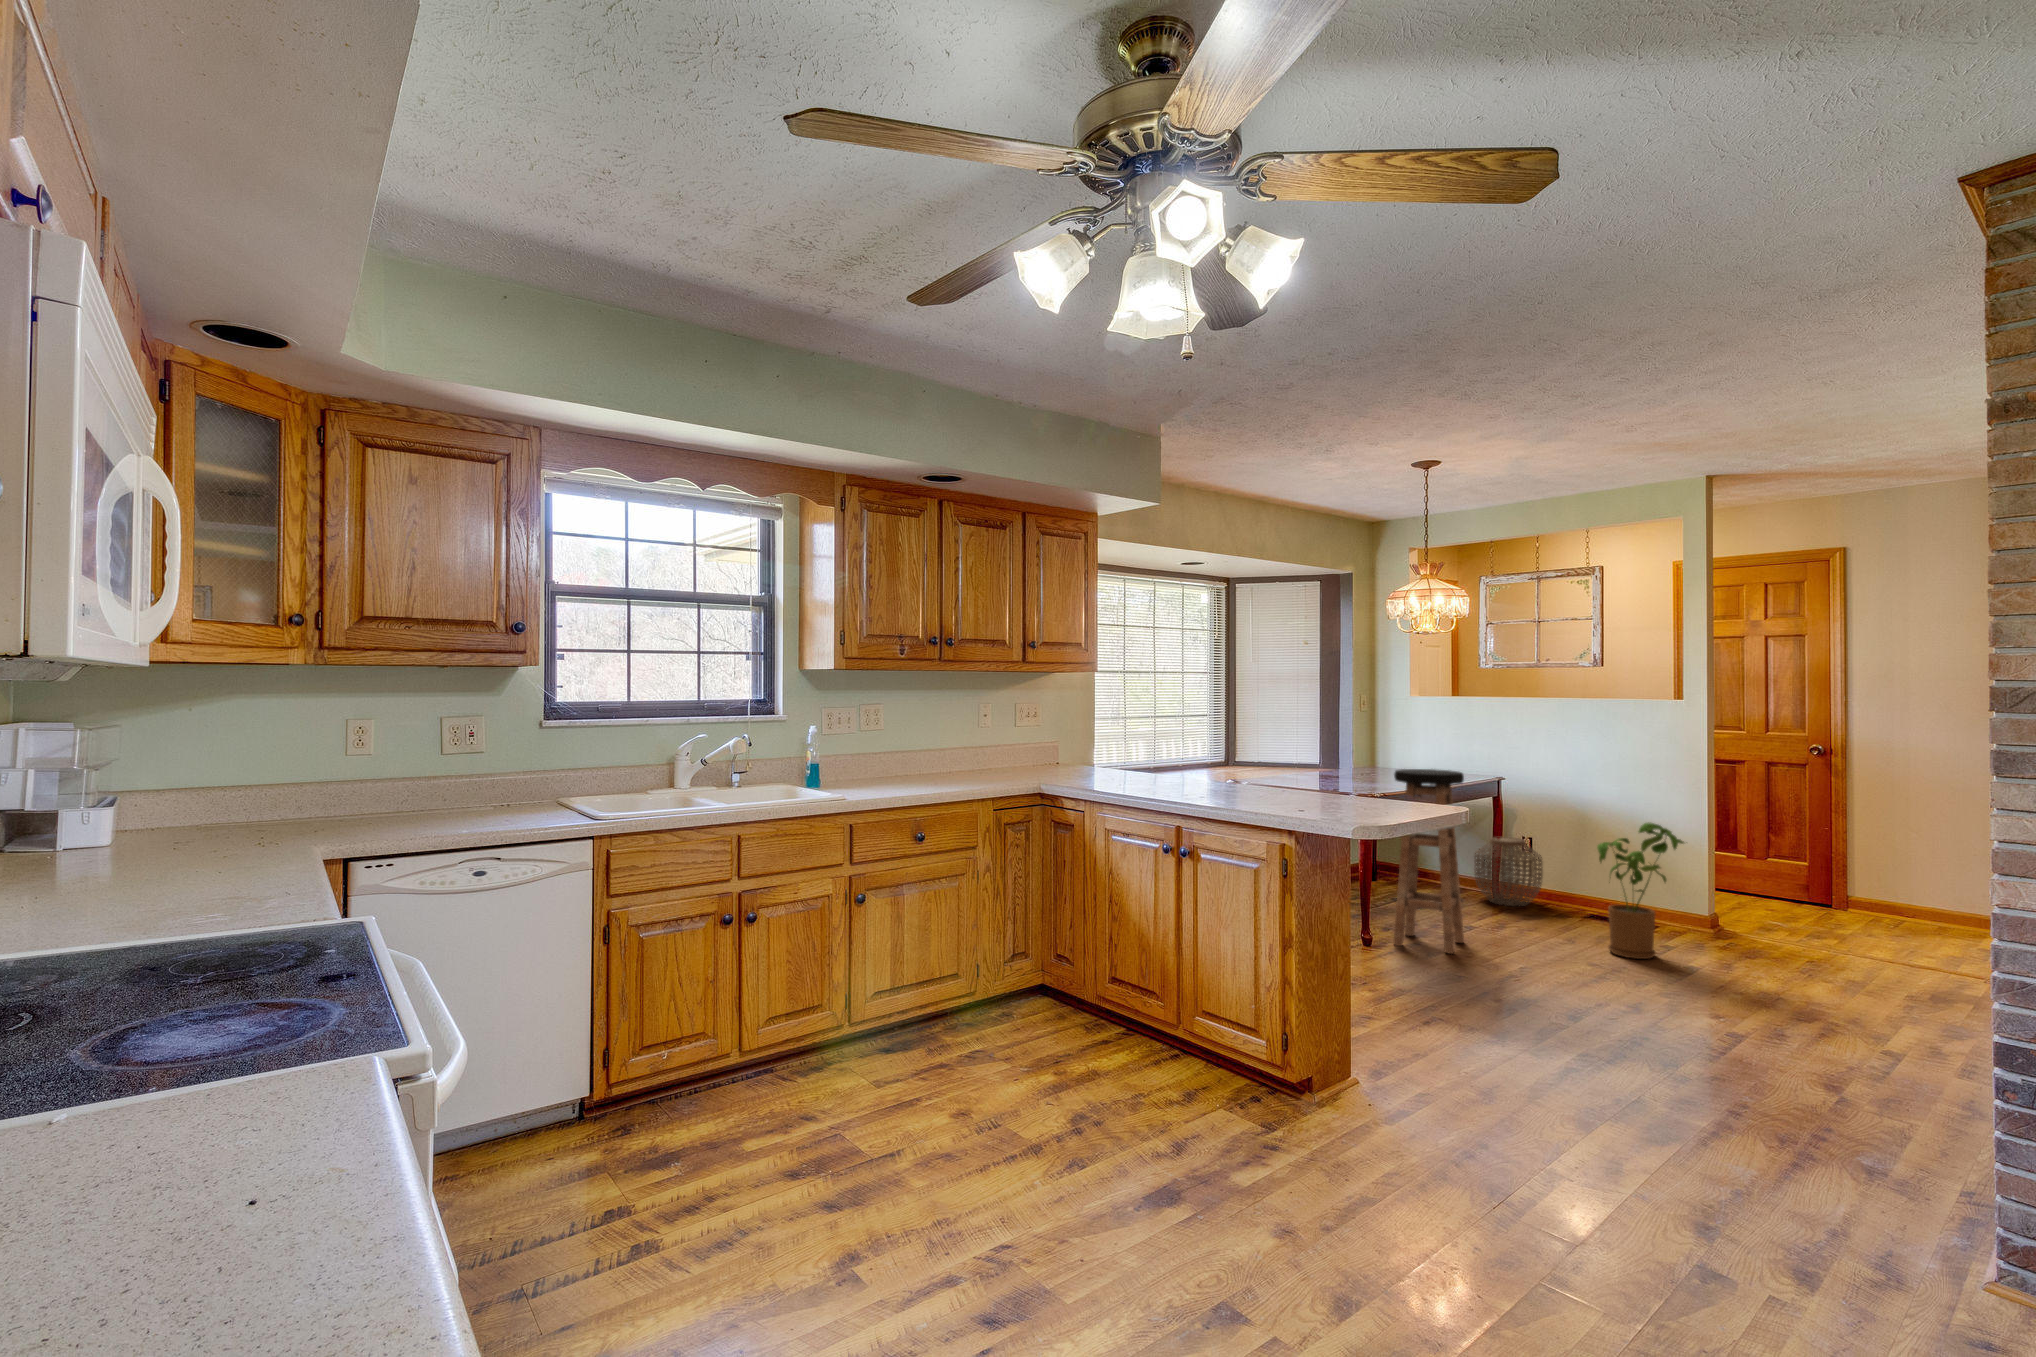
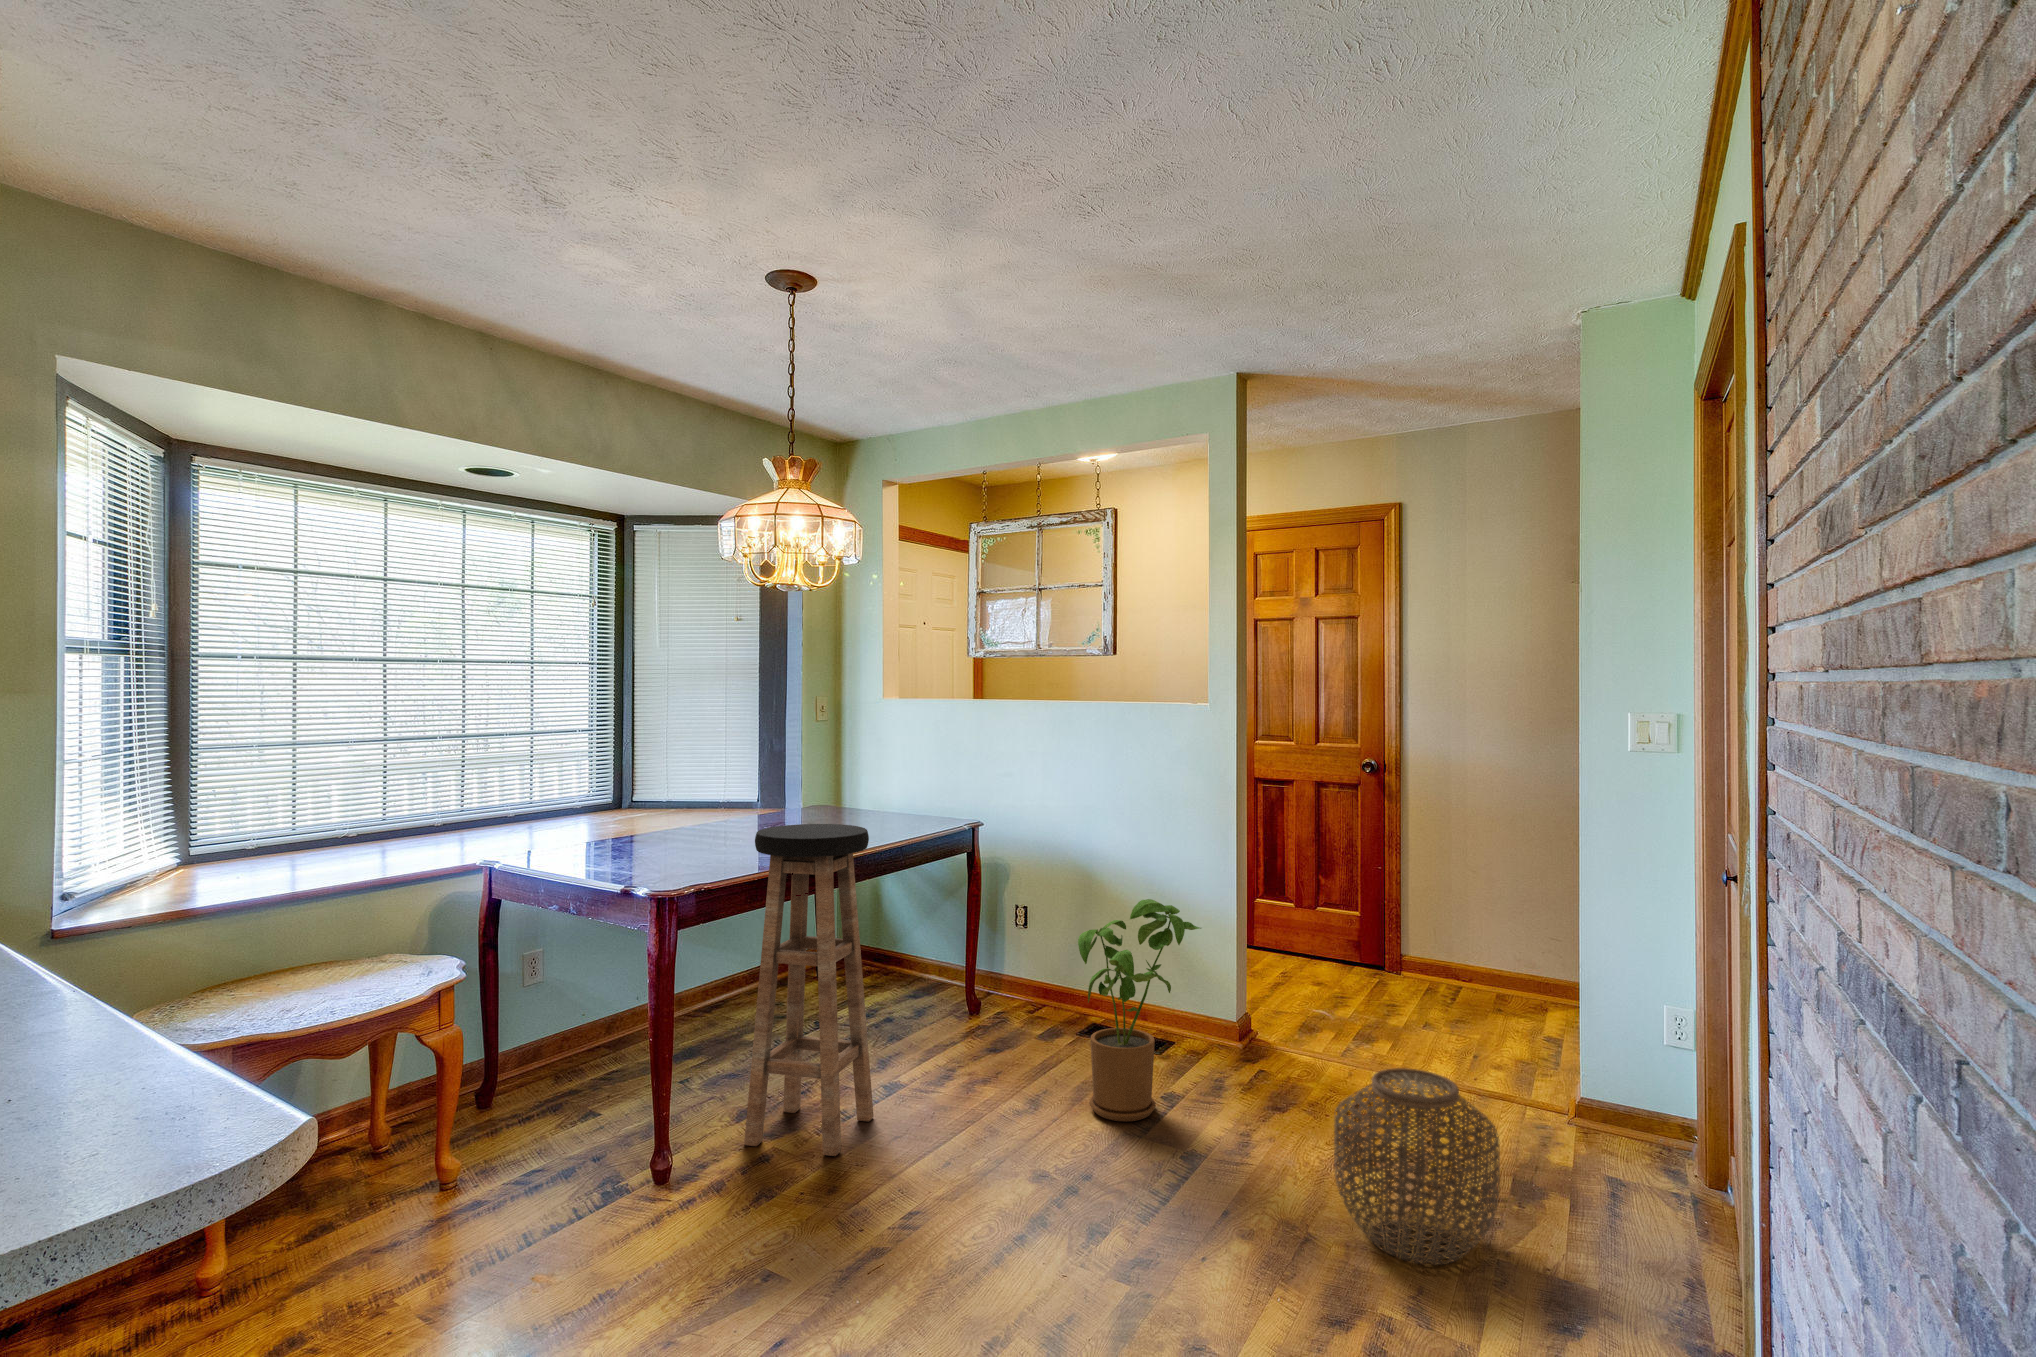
woven basket: present [1474,837,1543,906] -> present [1334,1068,1500,1265]

